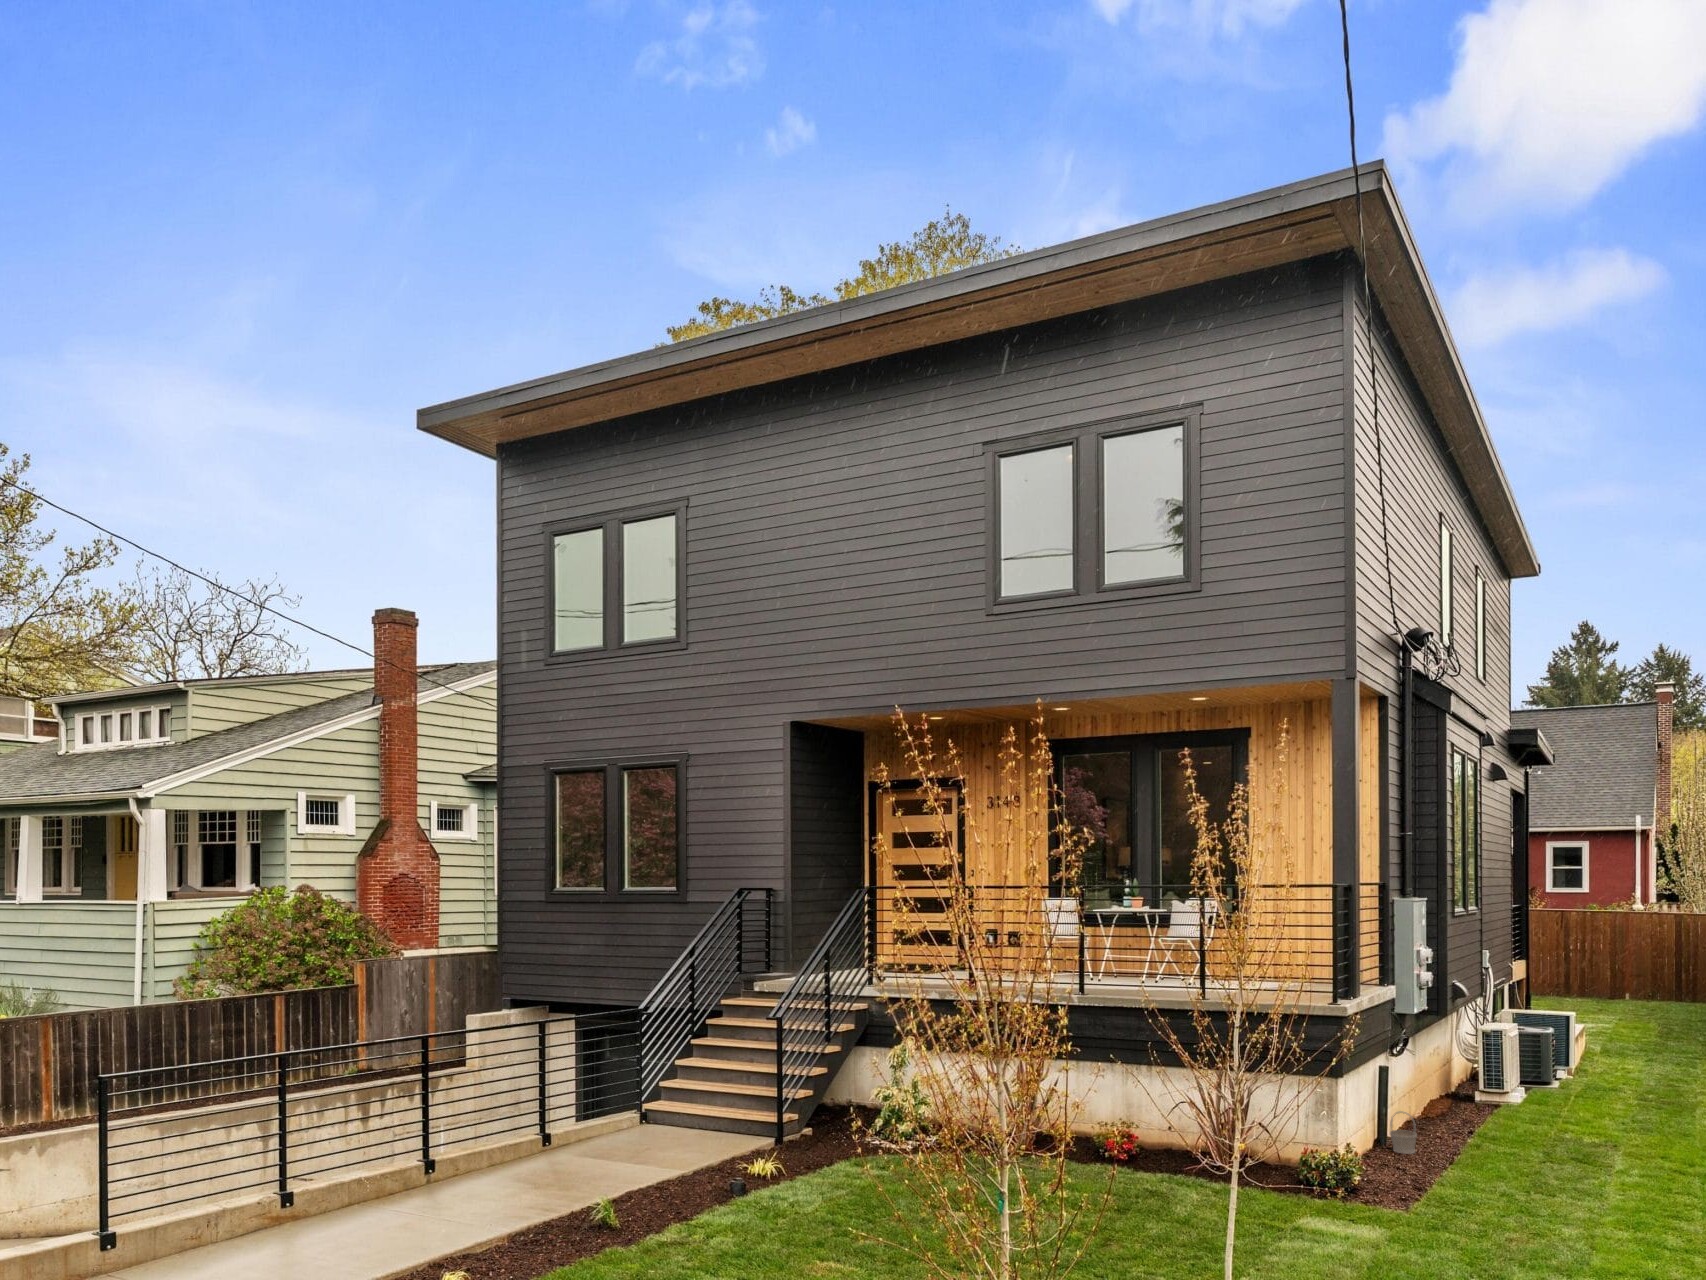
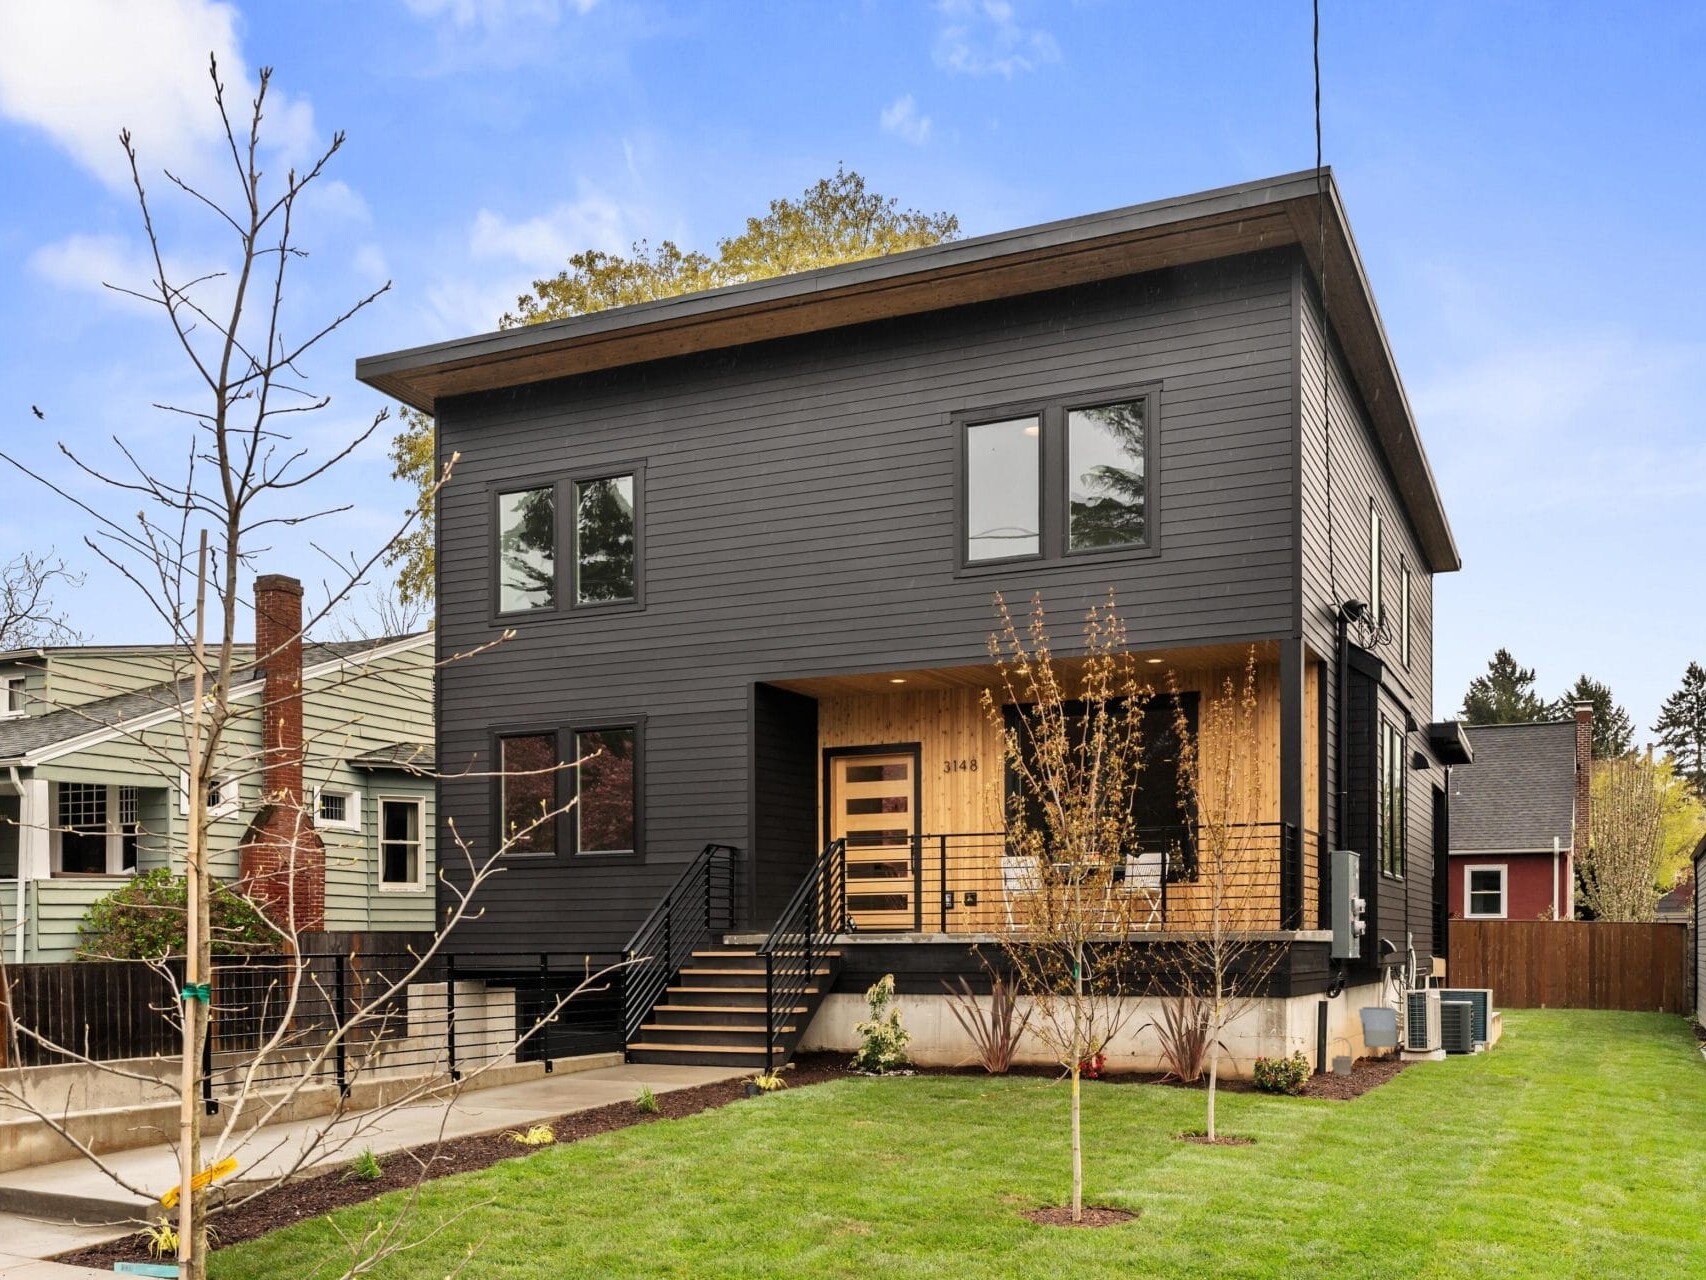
planter: none [1424,1058,1472,1121] -> present [1359,1007,1399,1053]

